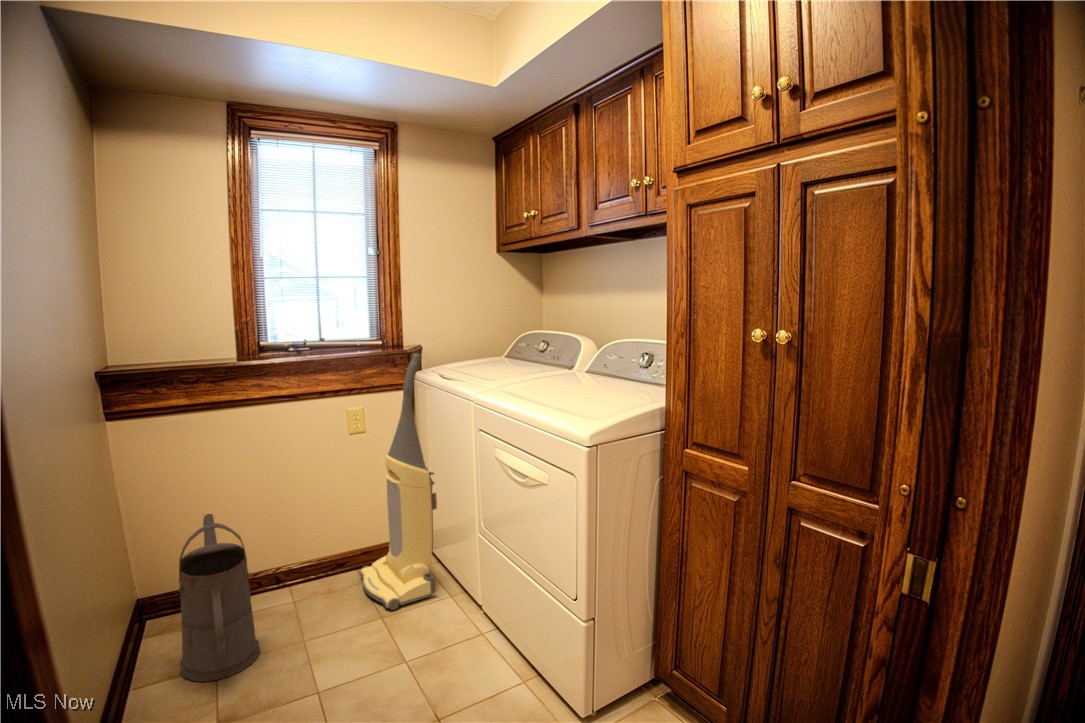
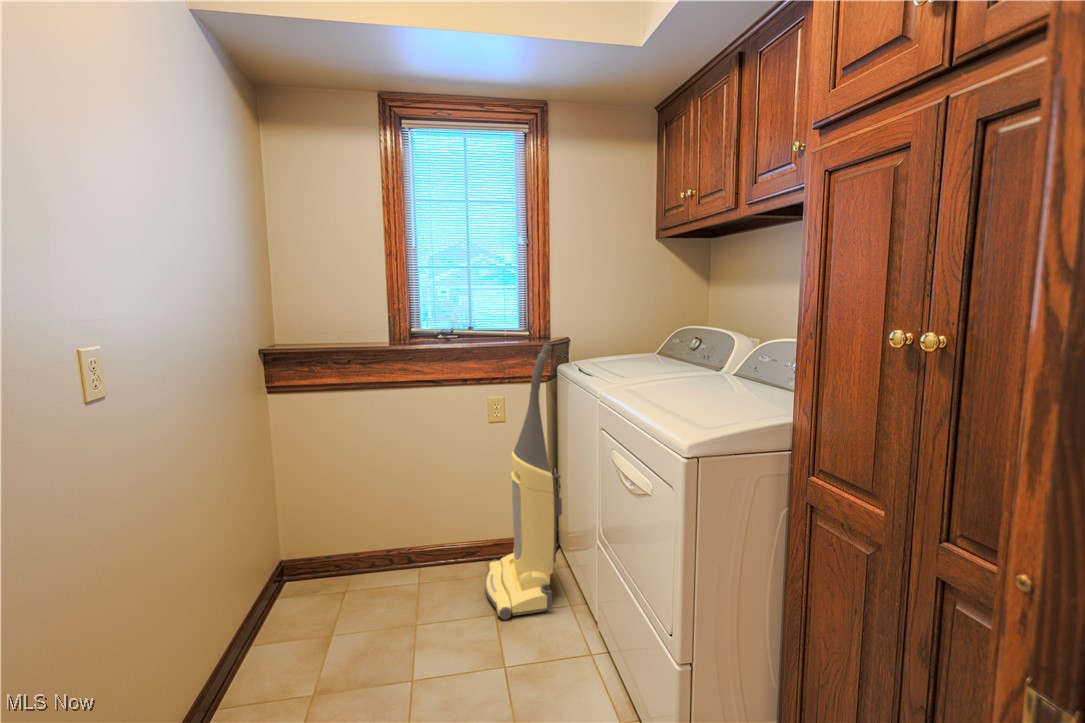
watering can: present [179,514,260,682] -> none [290,487,368,664]

